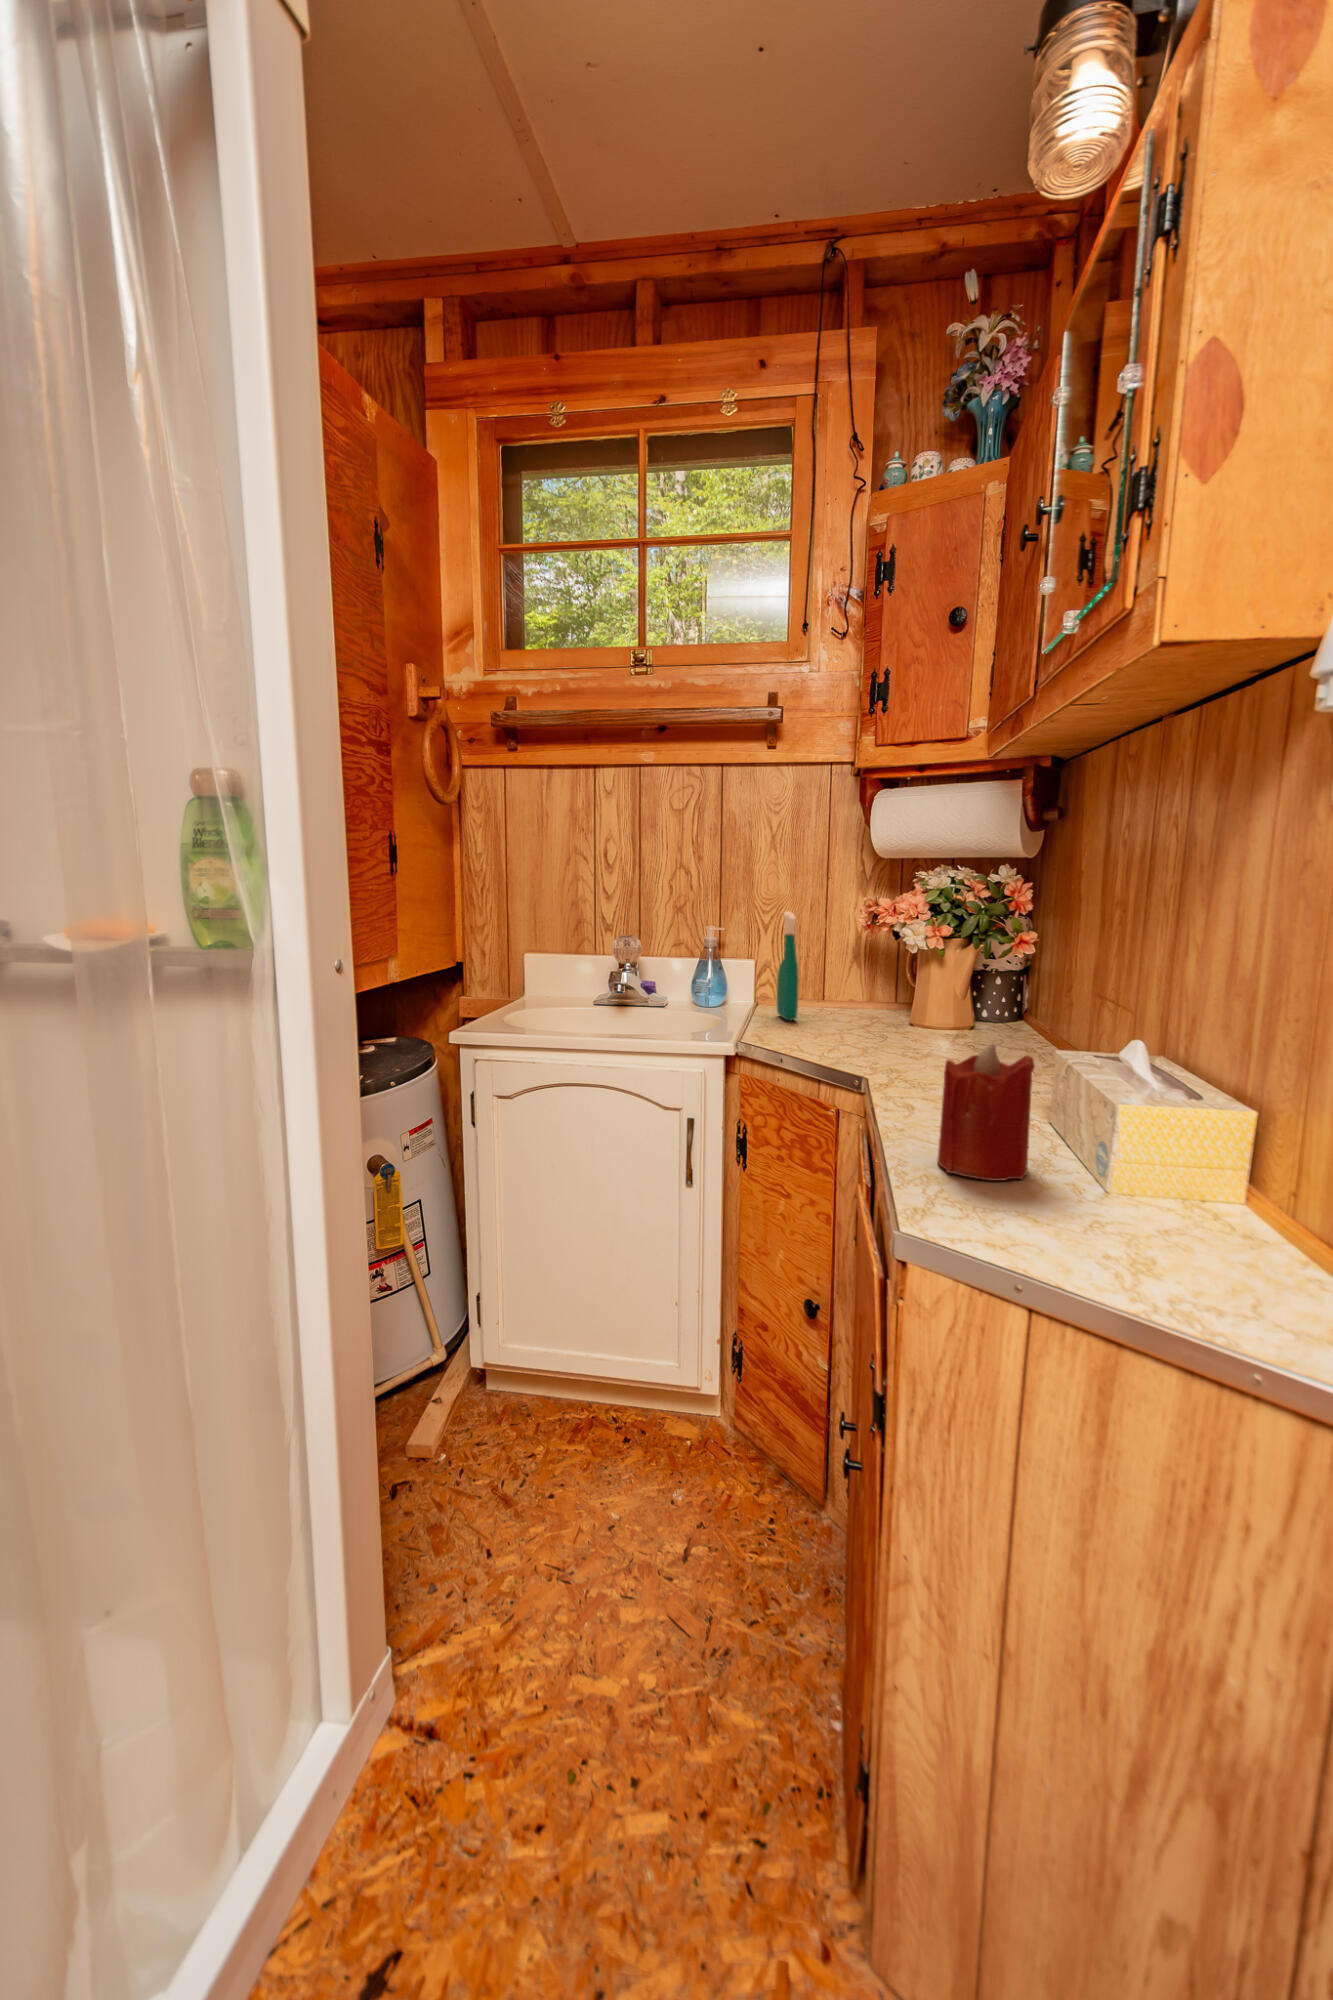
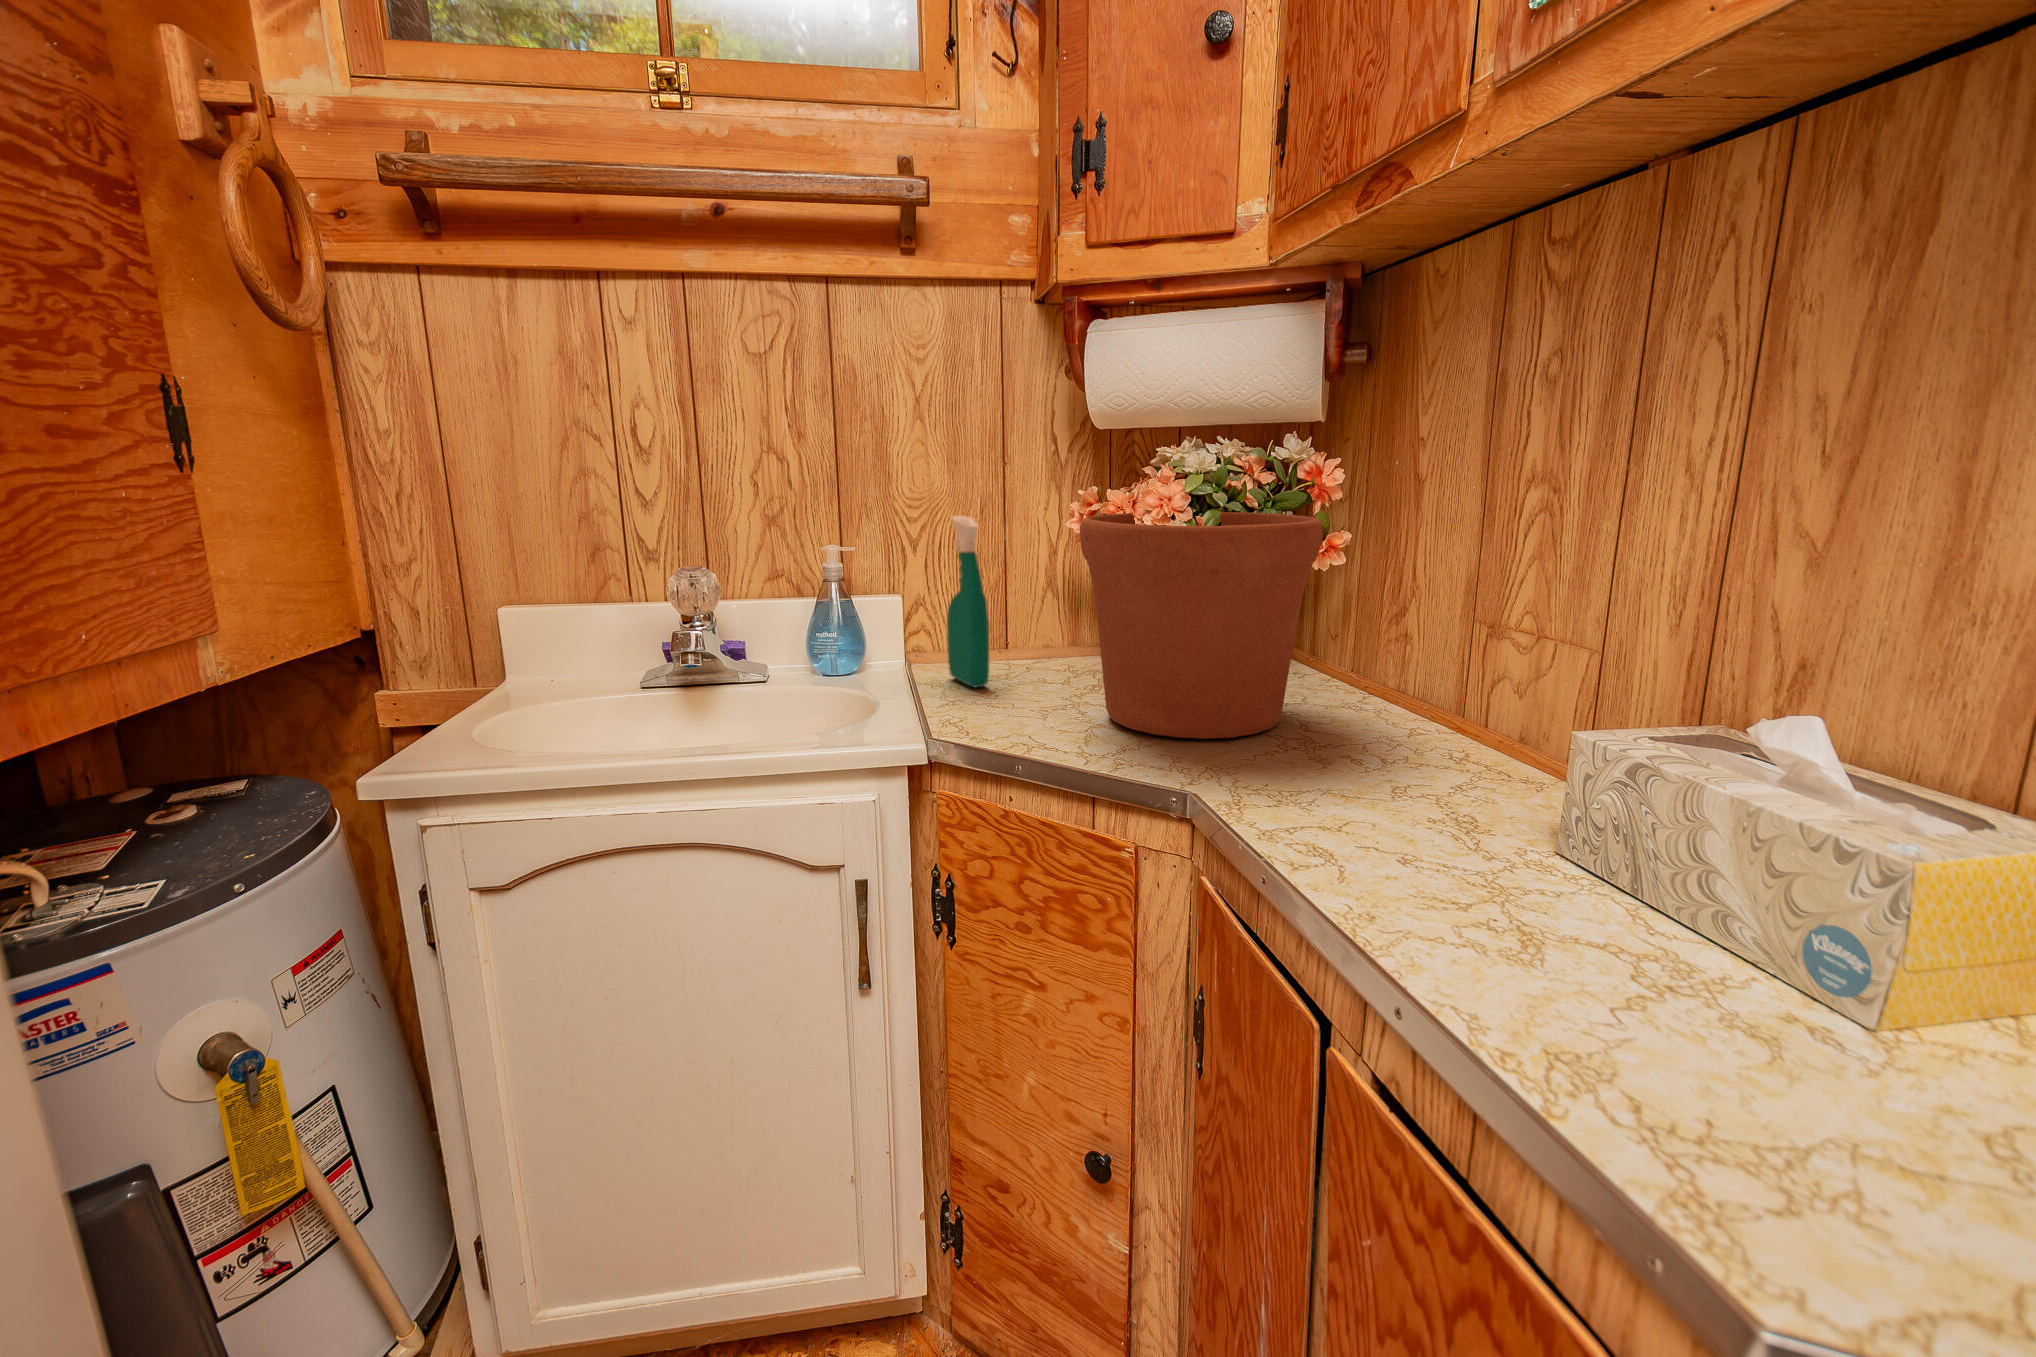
flower pot: none [840,914,992,1055] -> present [1080,512,1322,739]
candle: present [937,1044,1035,1181] -> none [1593,792,1873,1112]

